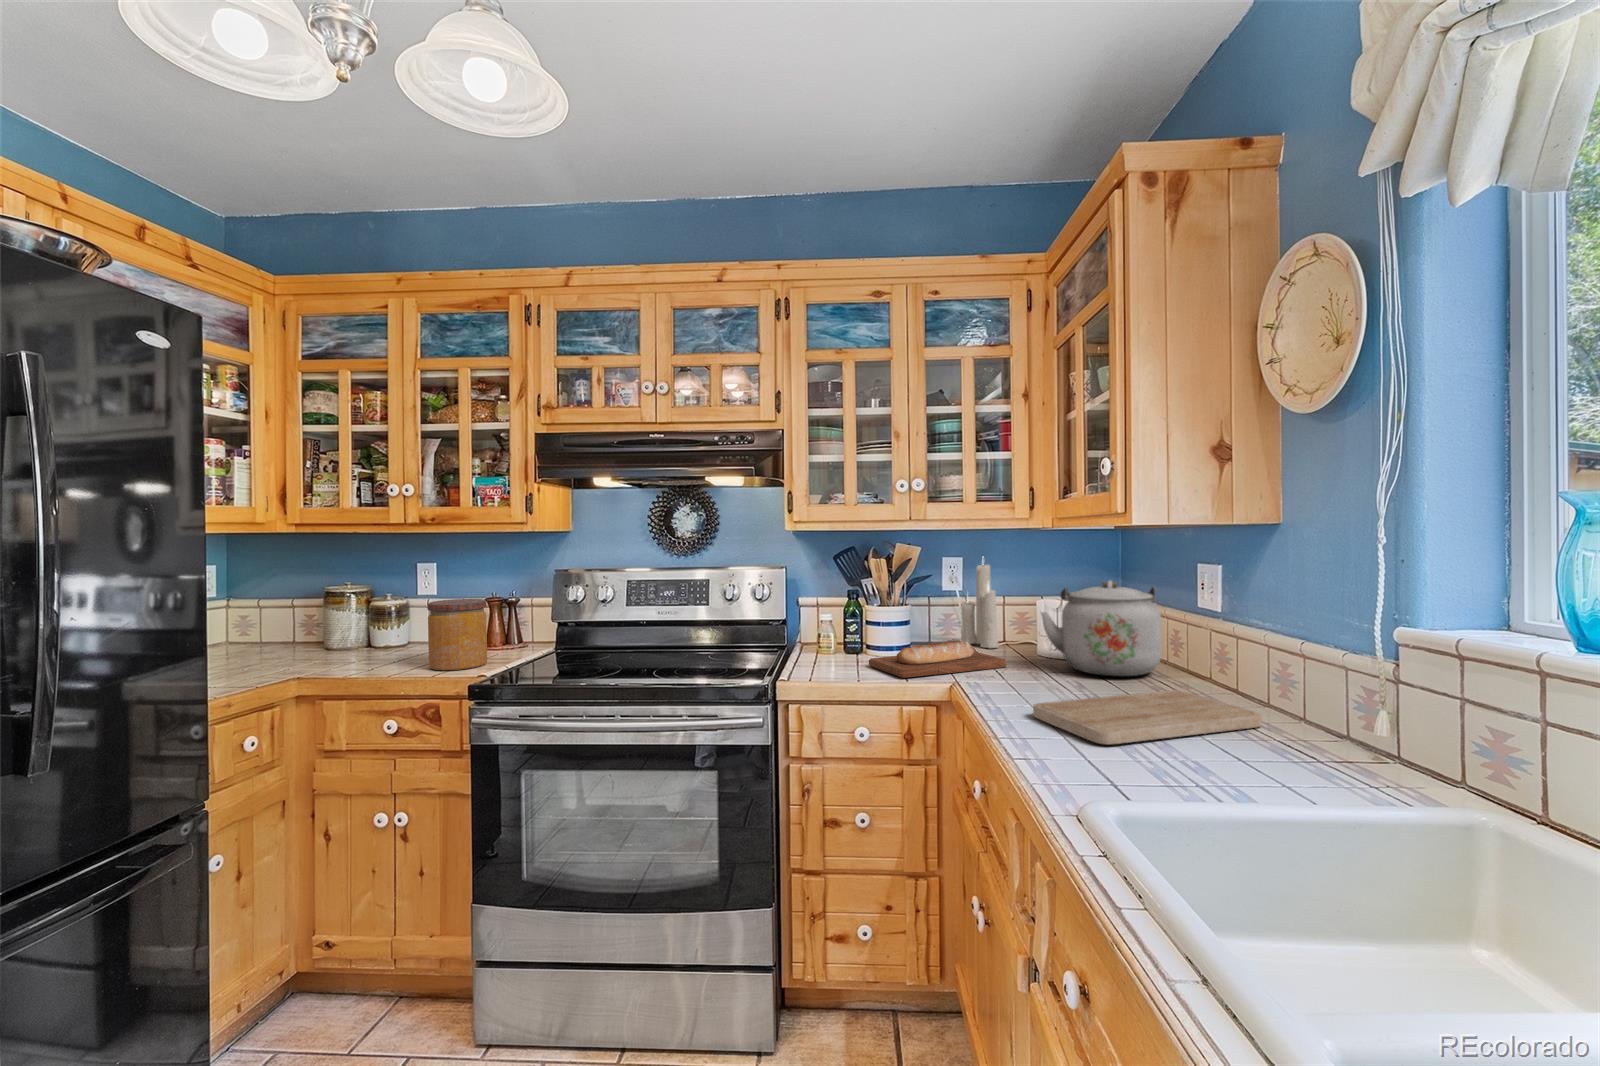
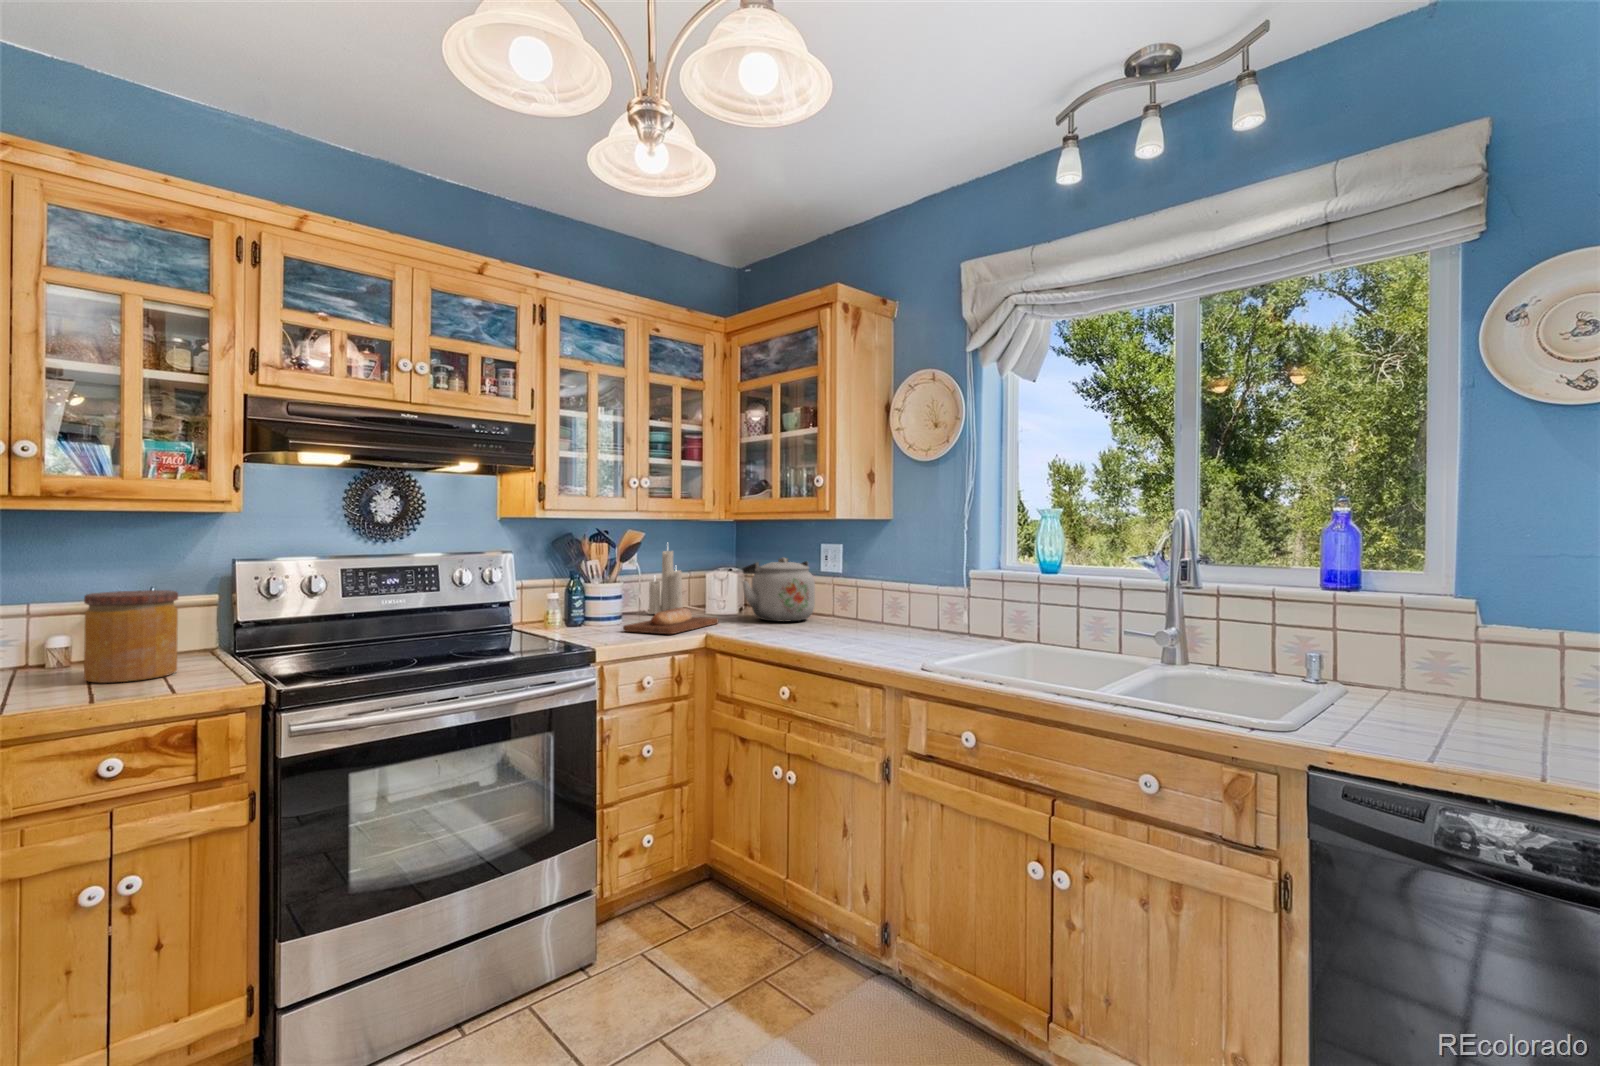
cutting board: present [1033,691,1262,745] -> none [800,622,906,646]

